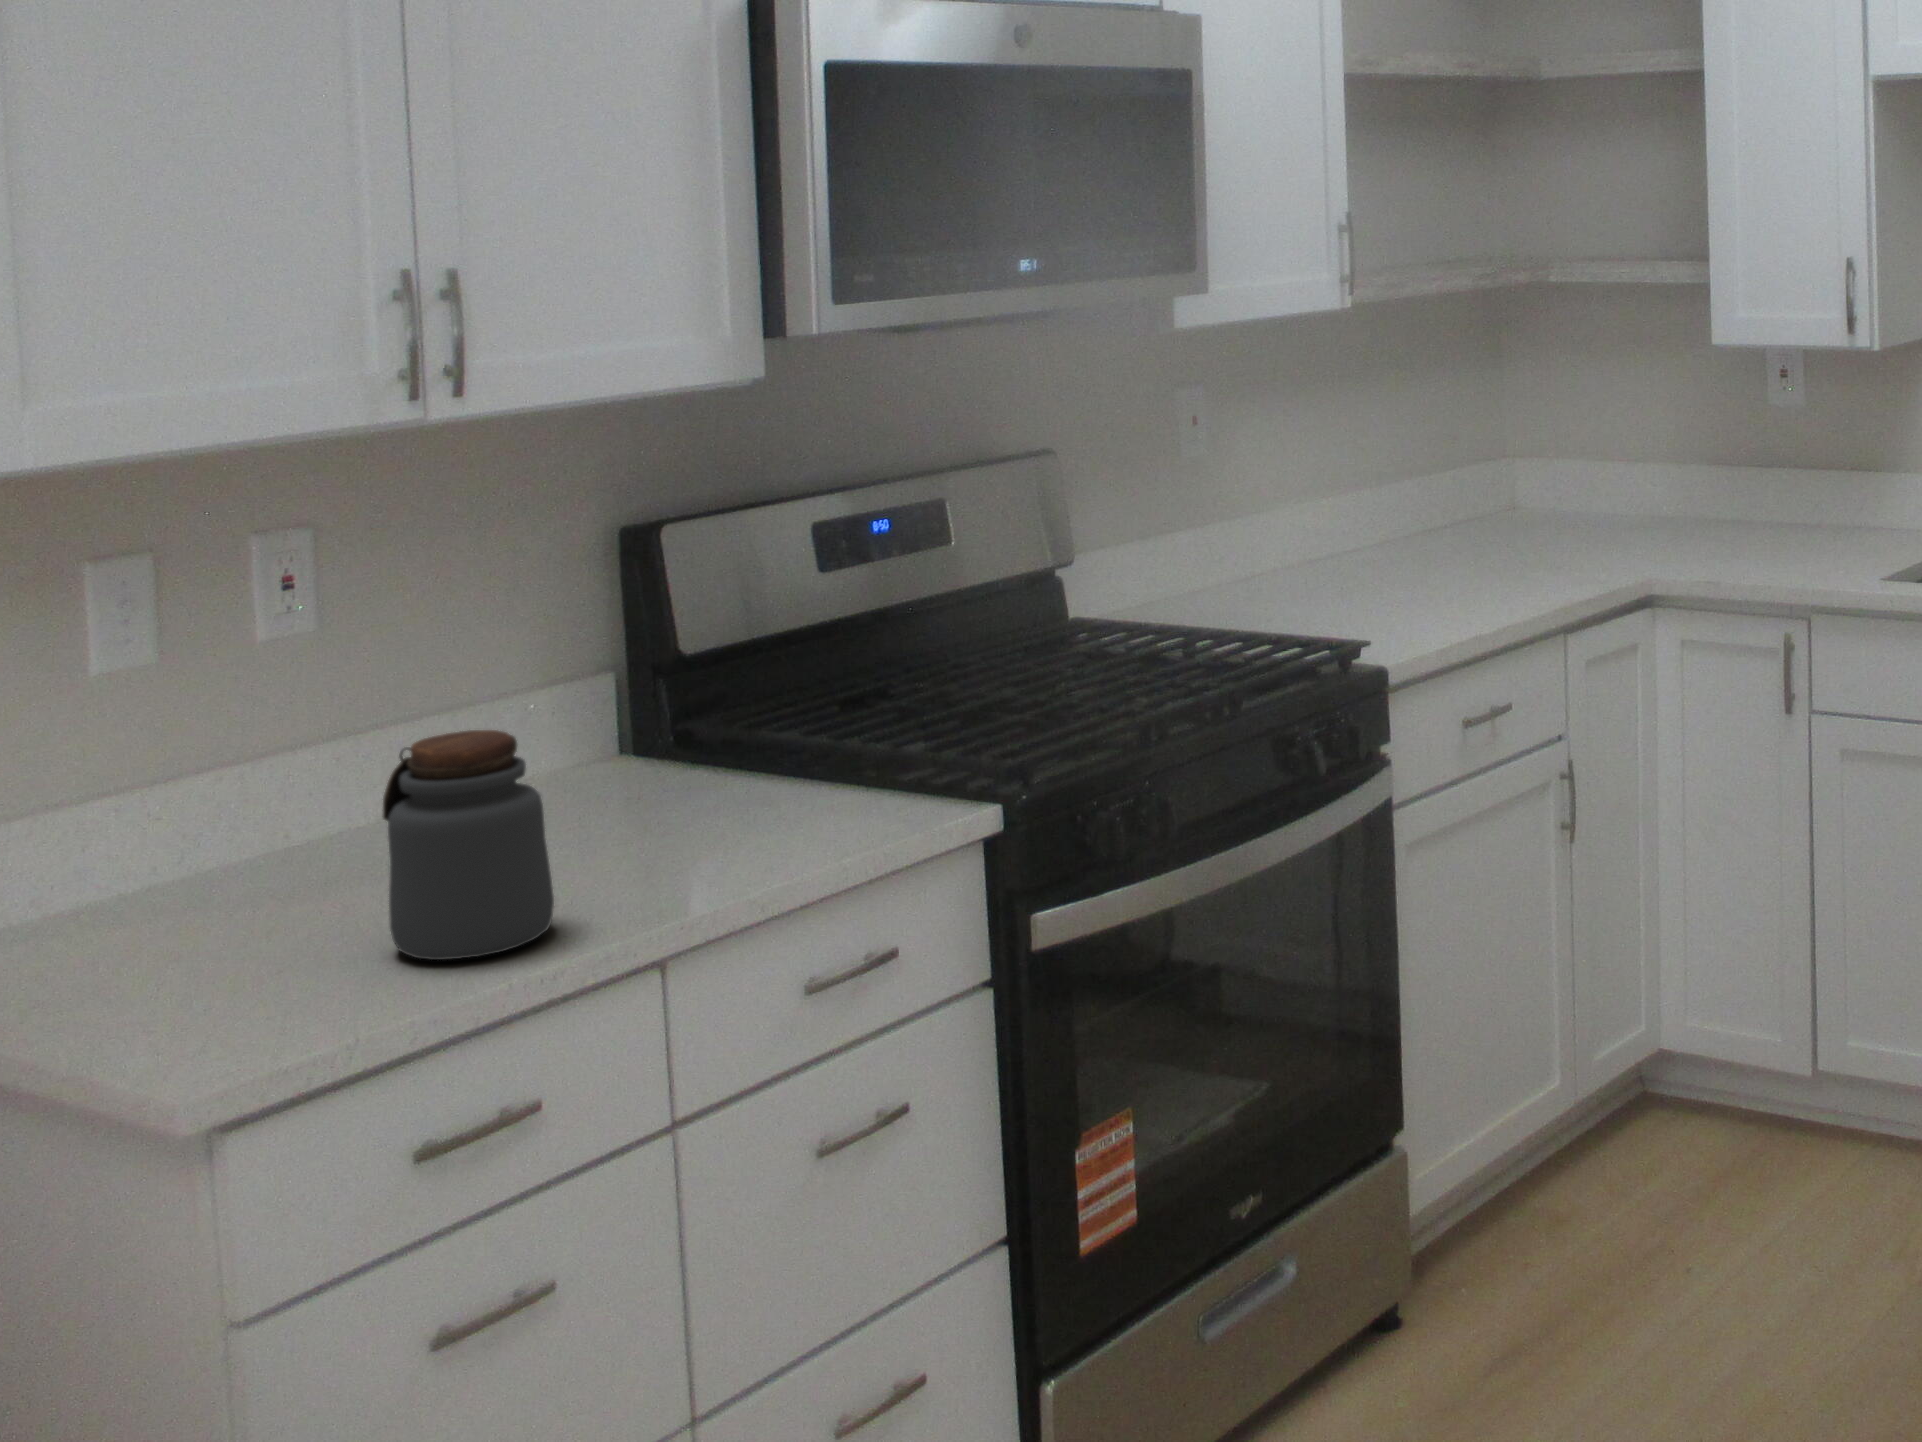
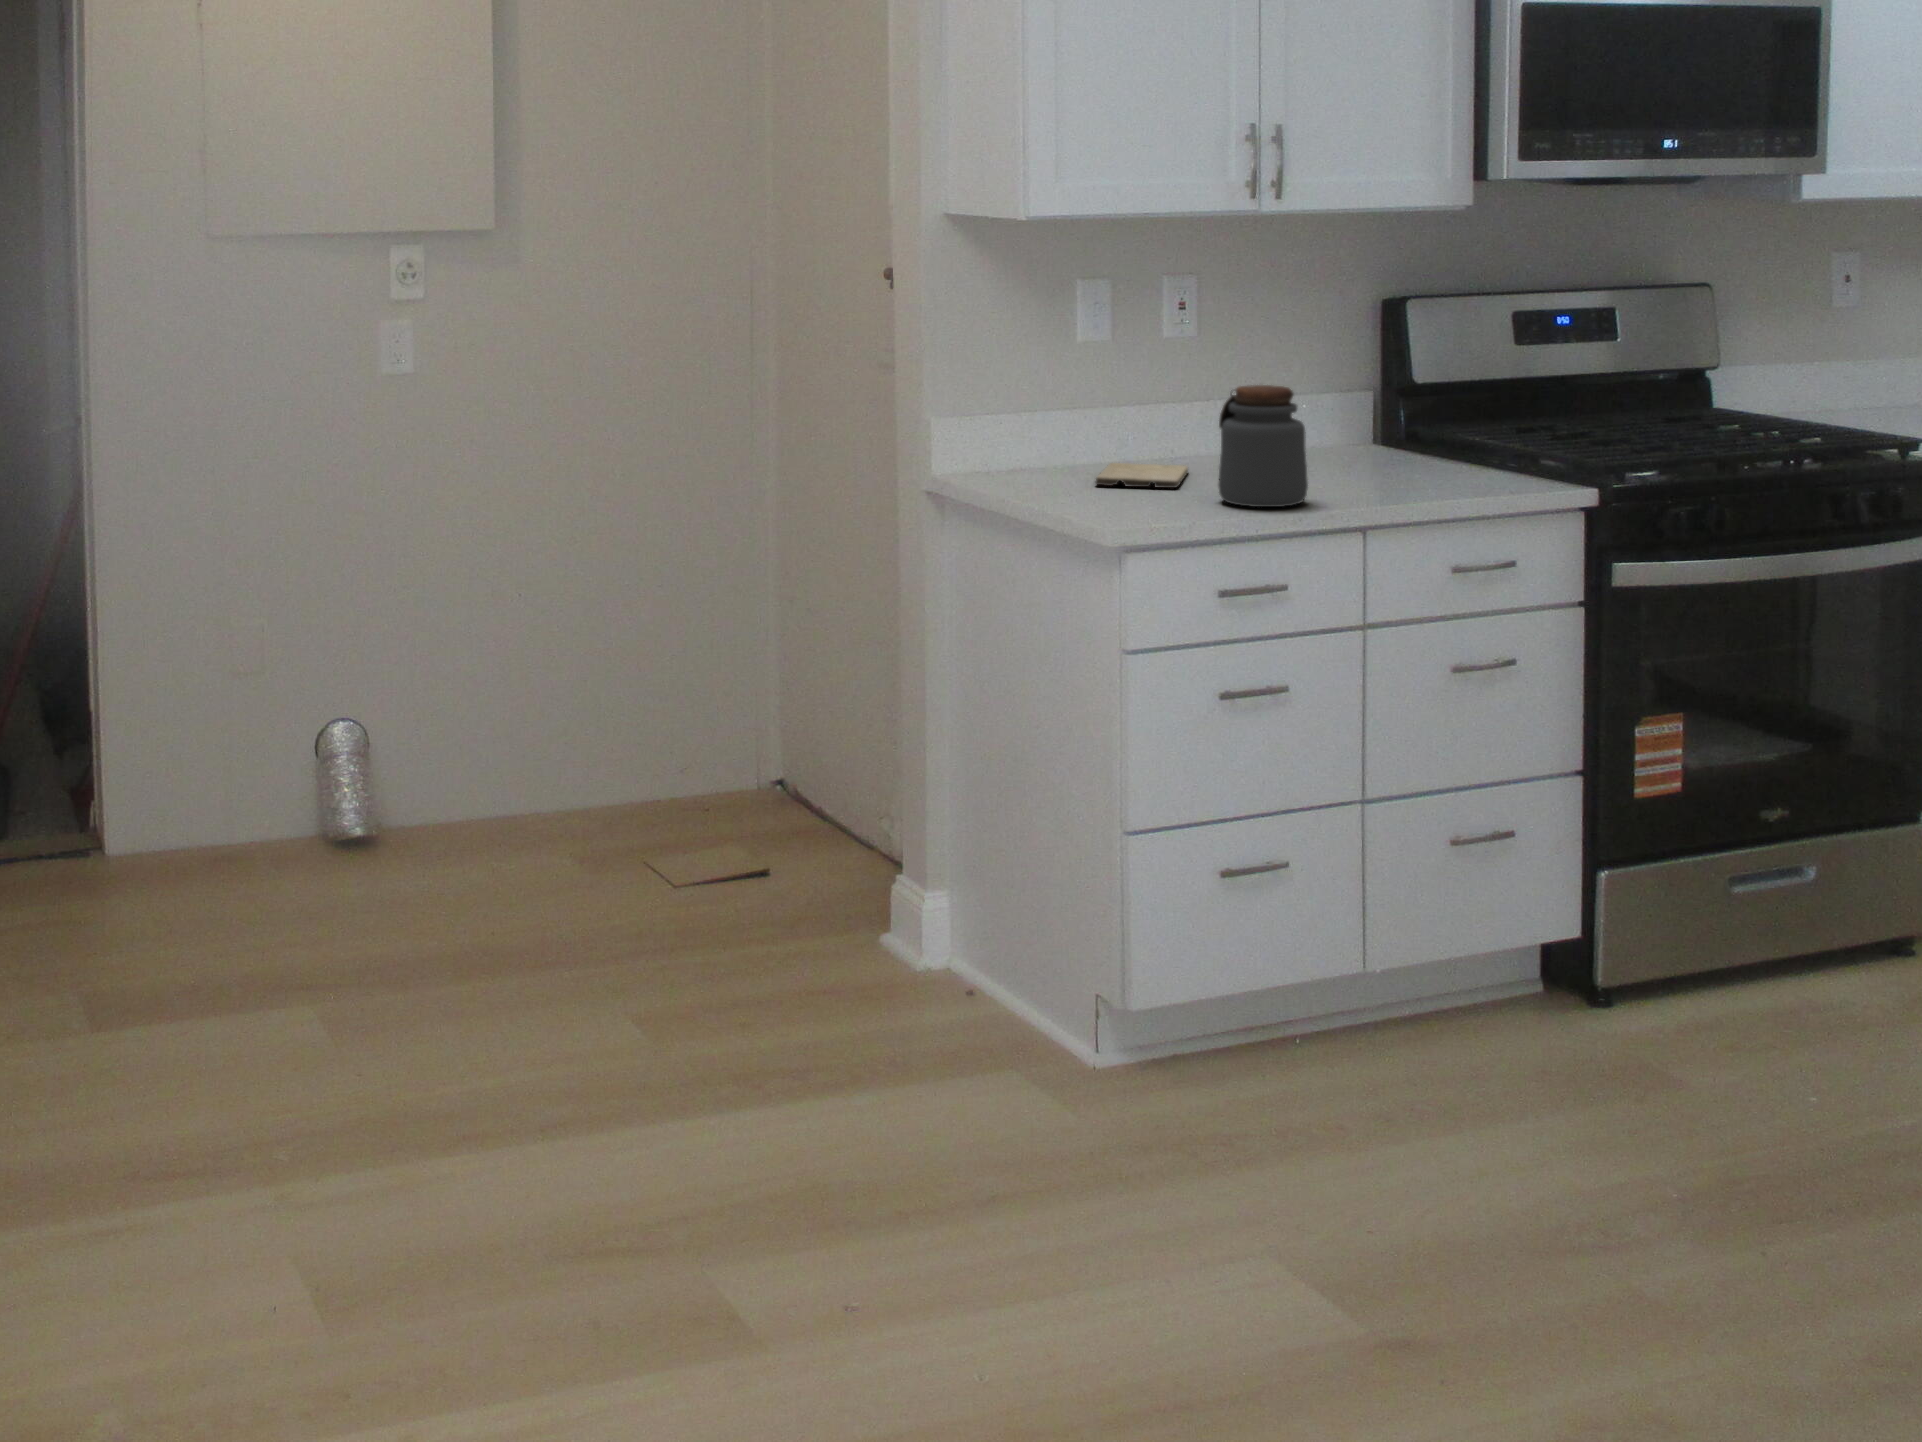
cutting board: none [145,868,326,951] -> present [1095,463,1188,488]

